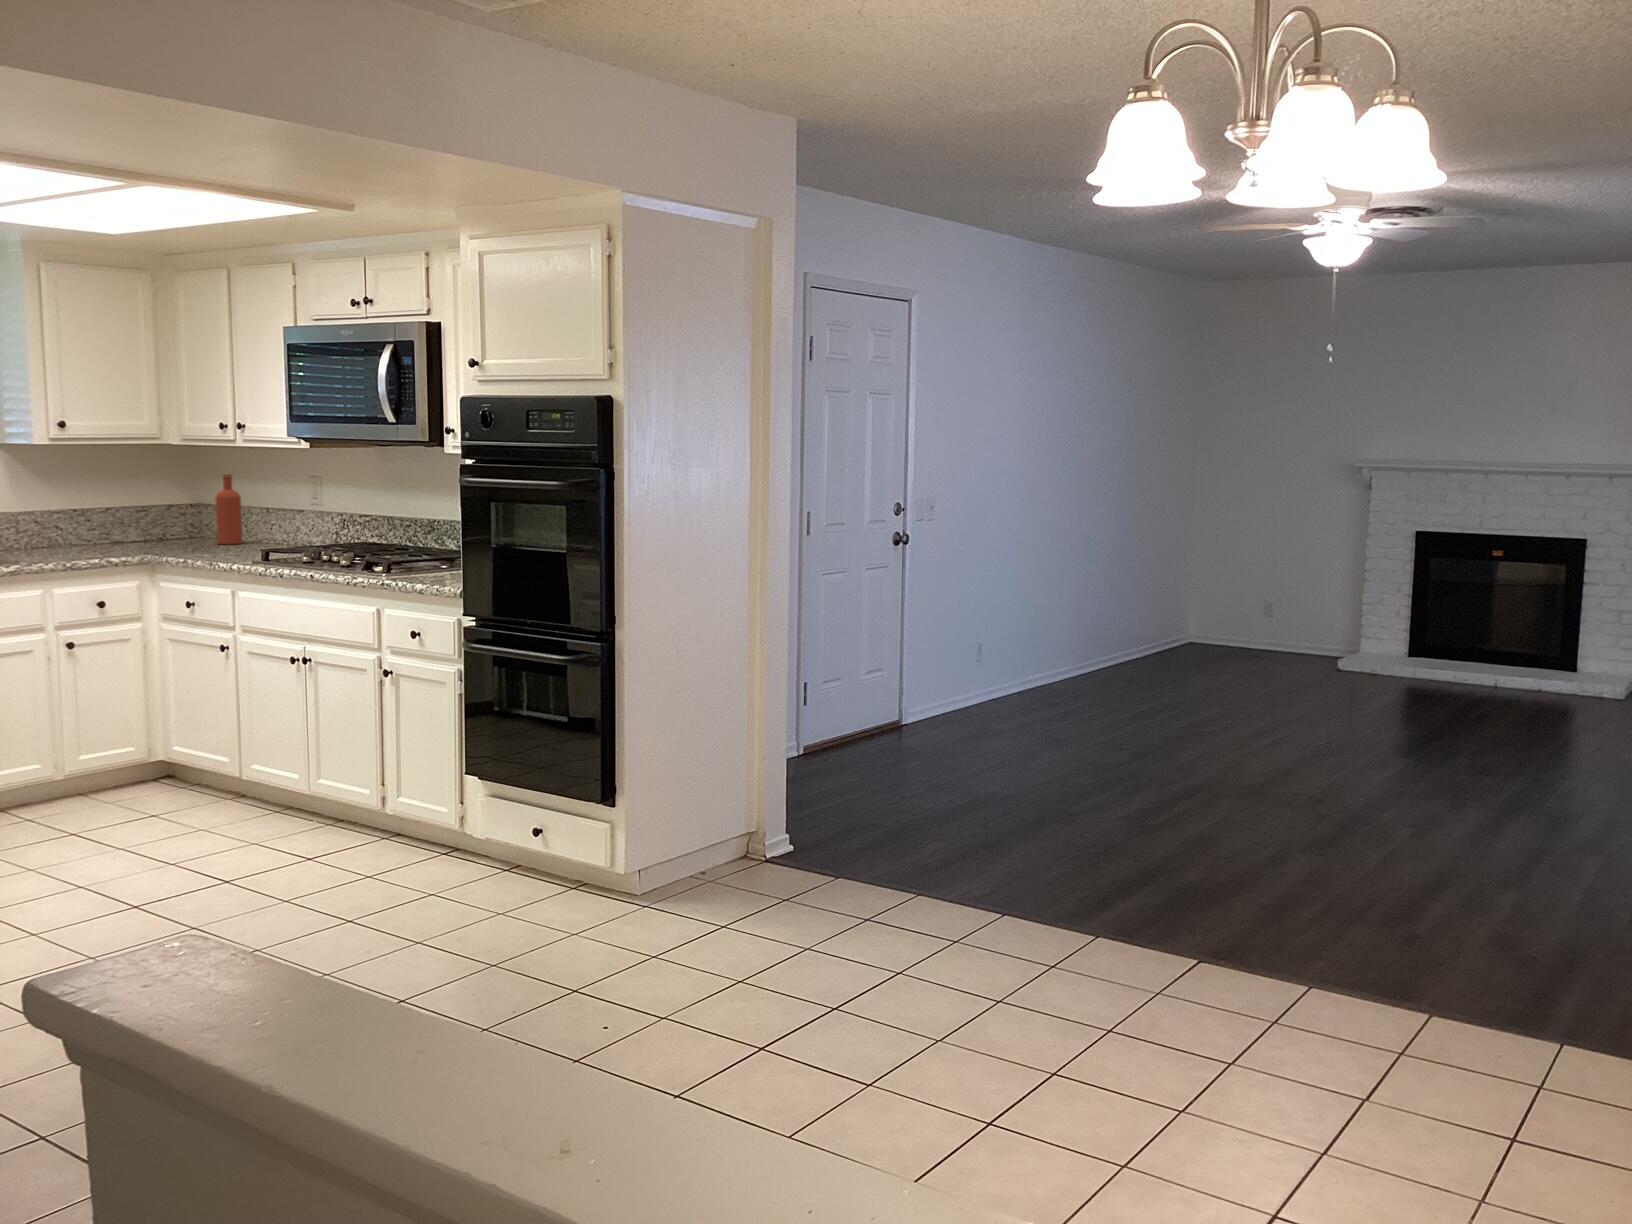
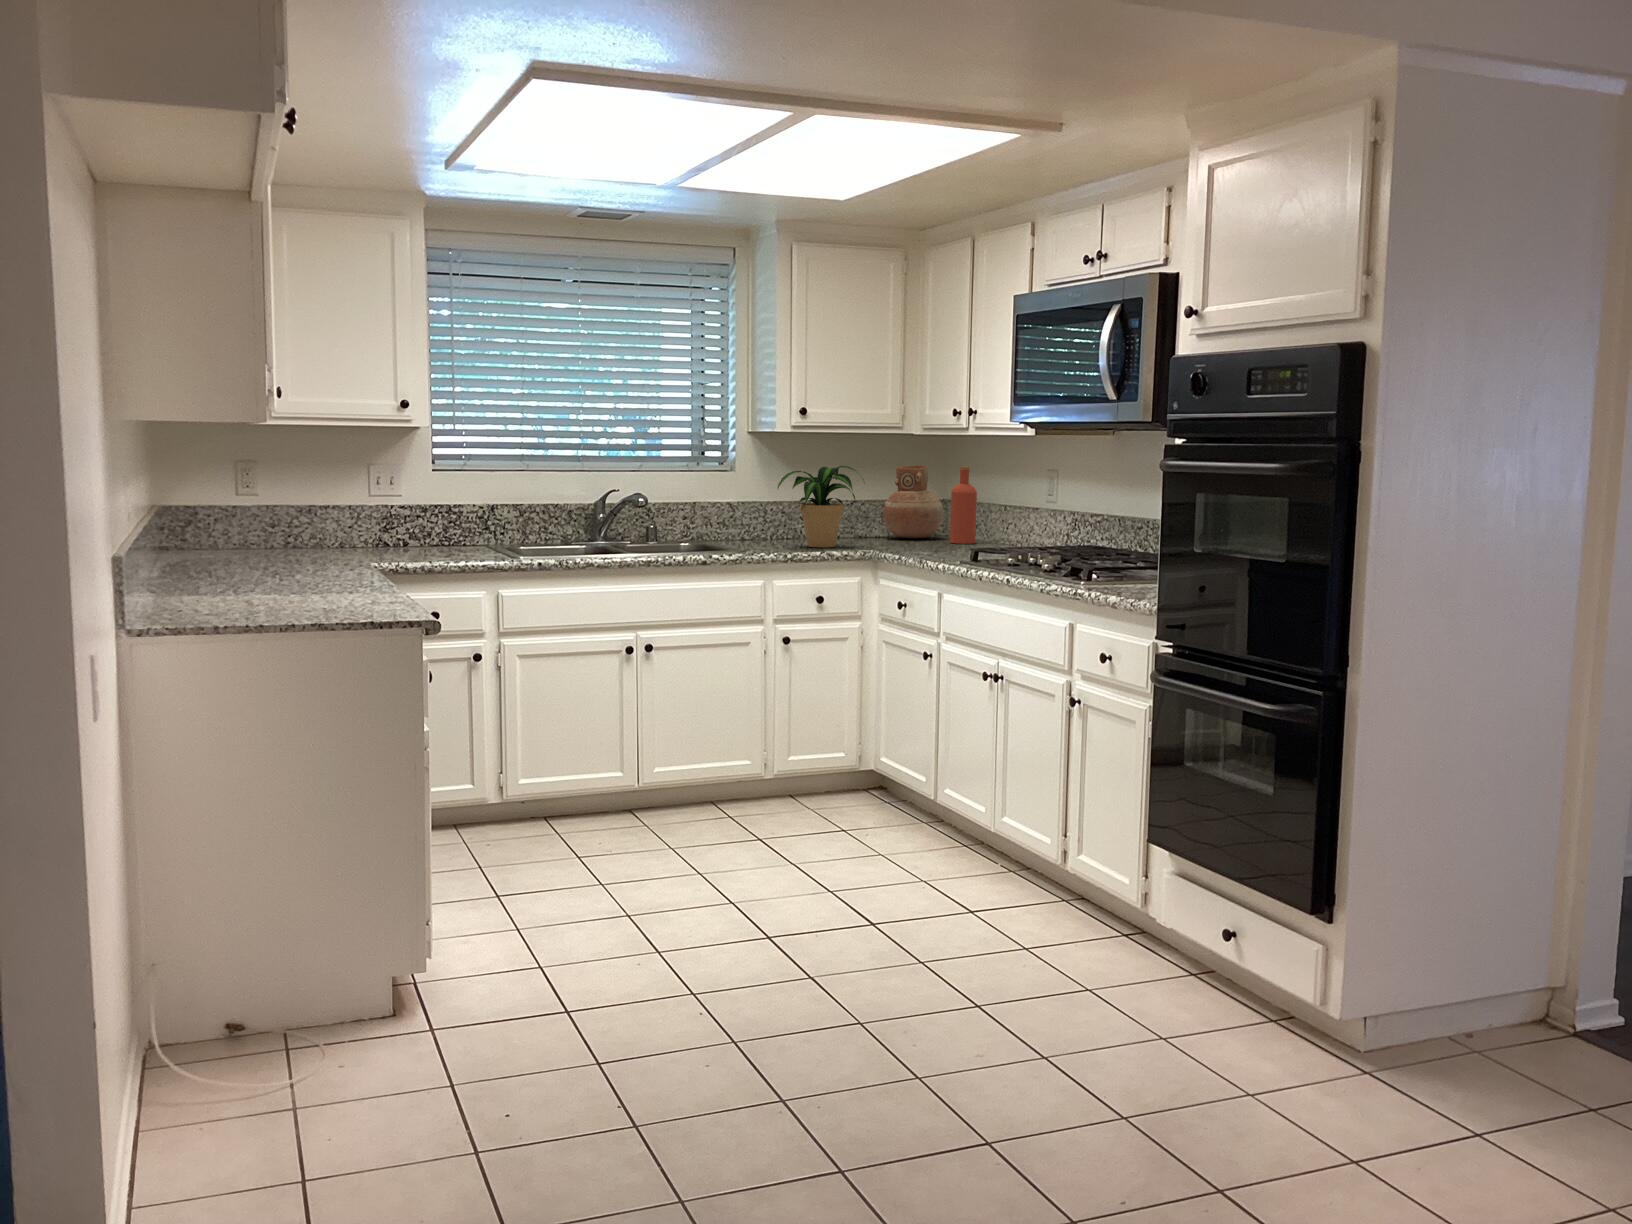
vase: none [142,473,204,541] -> present [883,466,943,539]
potted plant: none [41,477,133,555] -> present [777,466,856,547]

